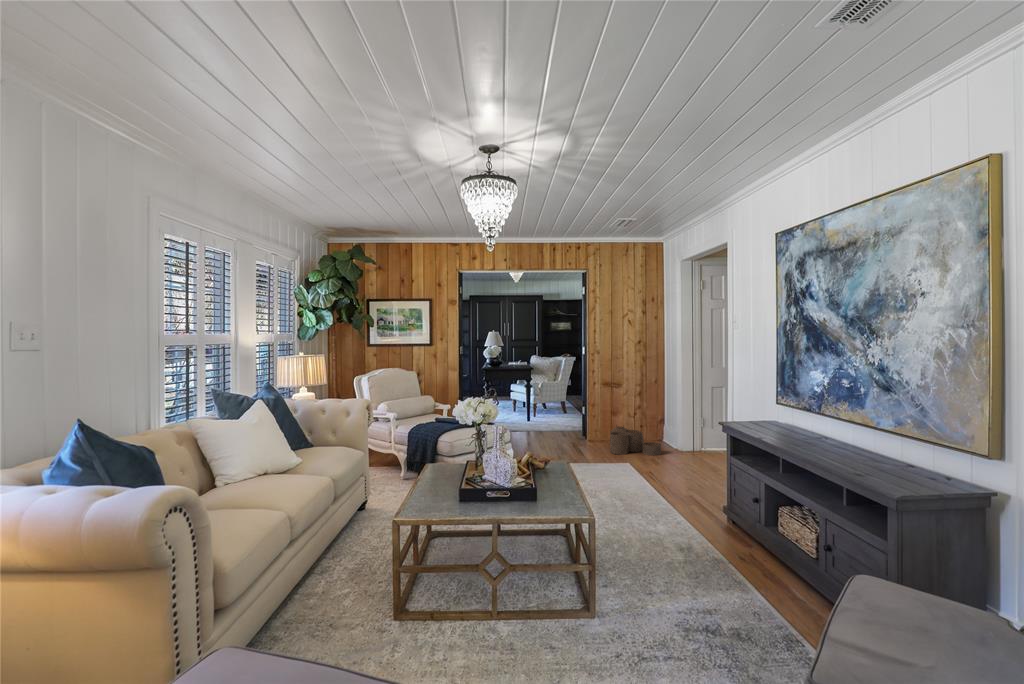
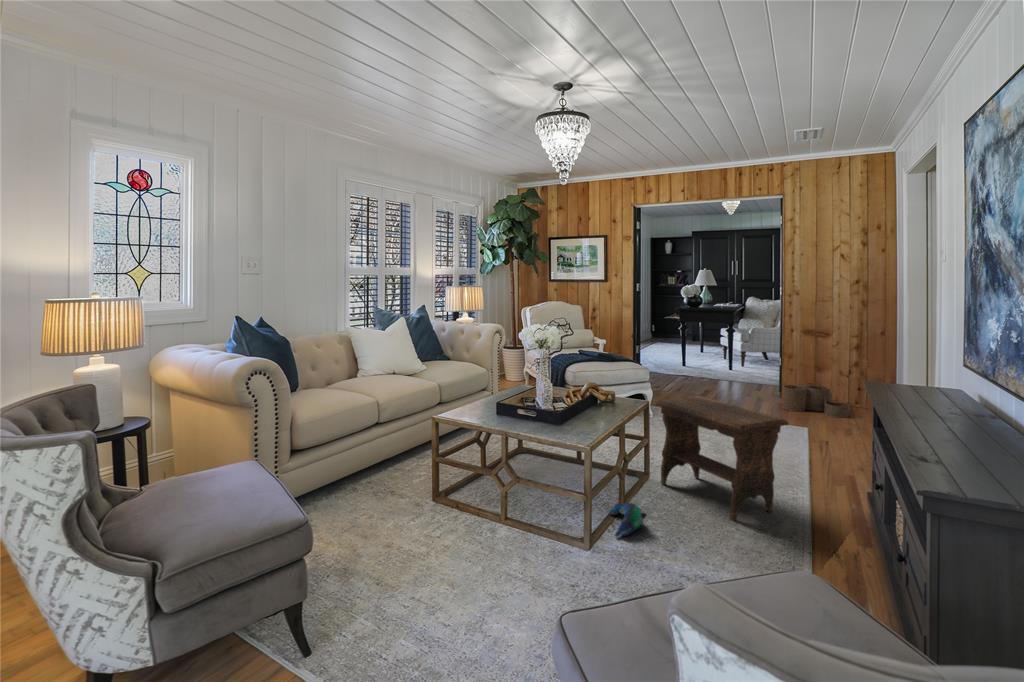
footstool: none [626,463,751,587] -> present [656,396,788,521]
plush toy: none [642,599,695,646] -> present [610,503,646,537]

